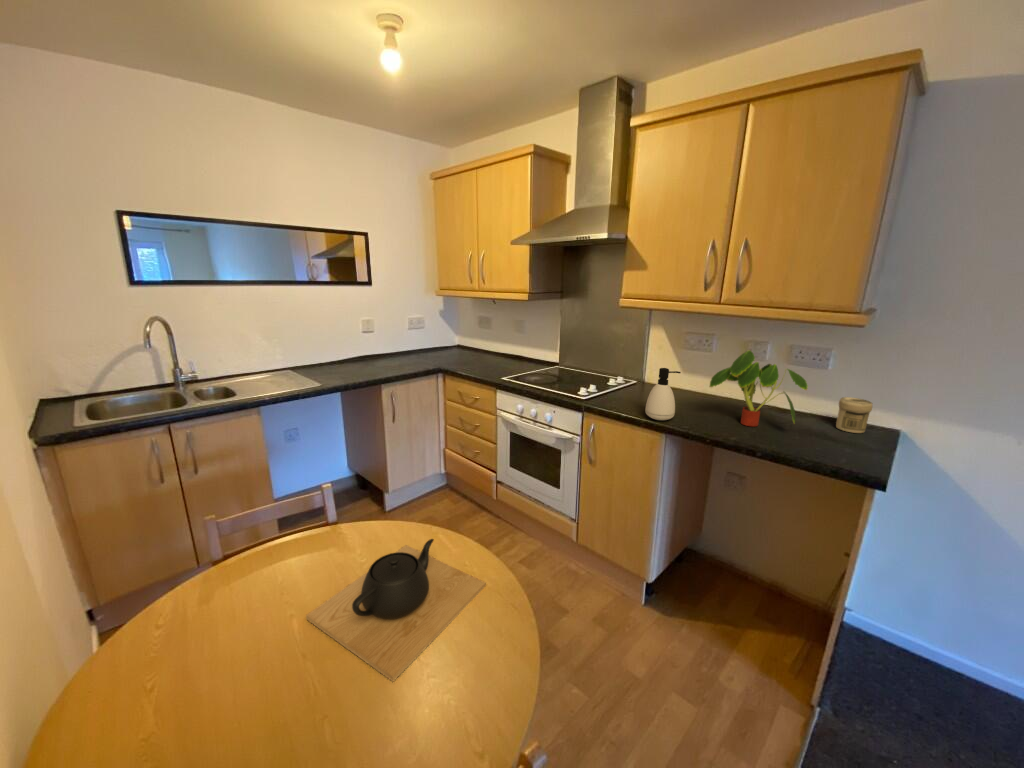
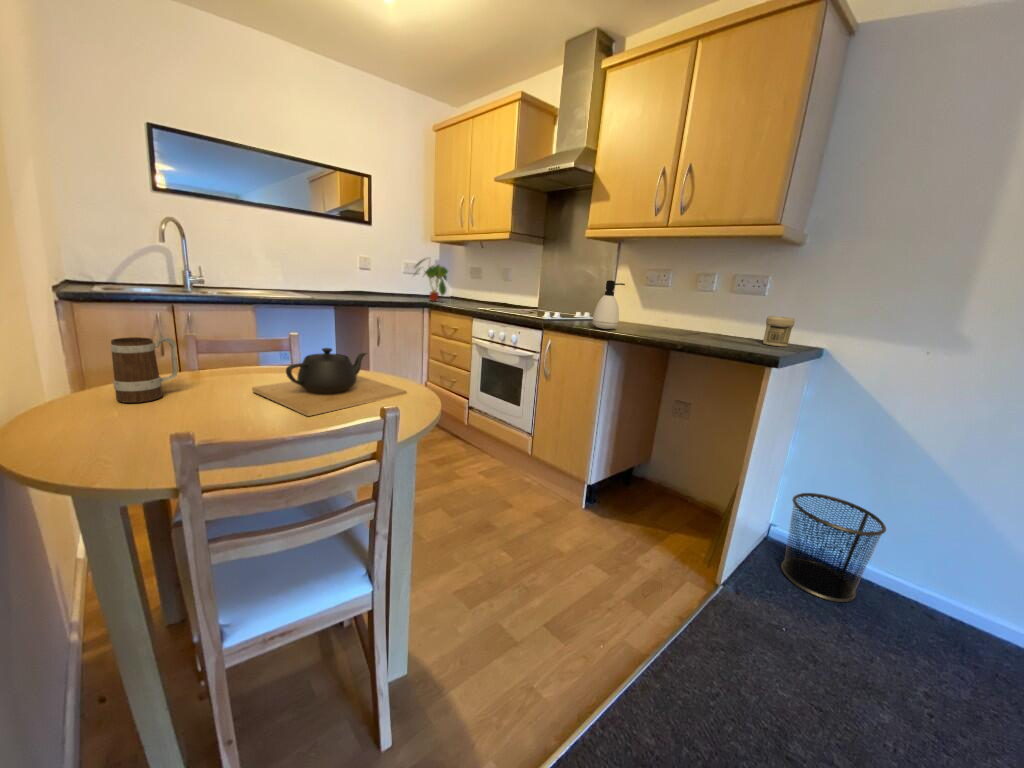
plant: present [710,350,808,426] -> present [414,259,448,301]
mug: none [133,582,216,687] -> present [111,336,178,403]
waste bin: none [873,585,999,715] -> present [781,493,886,602]

